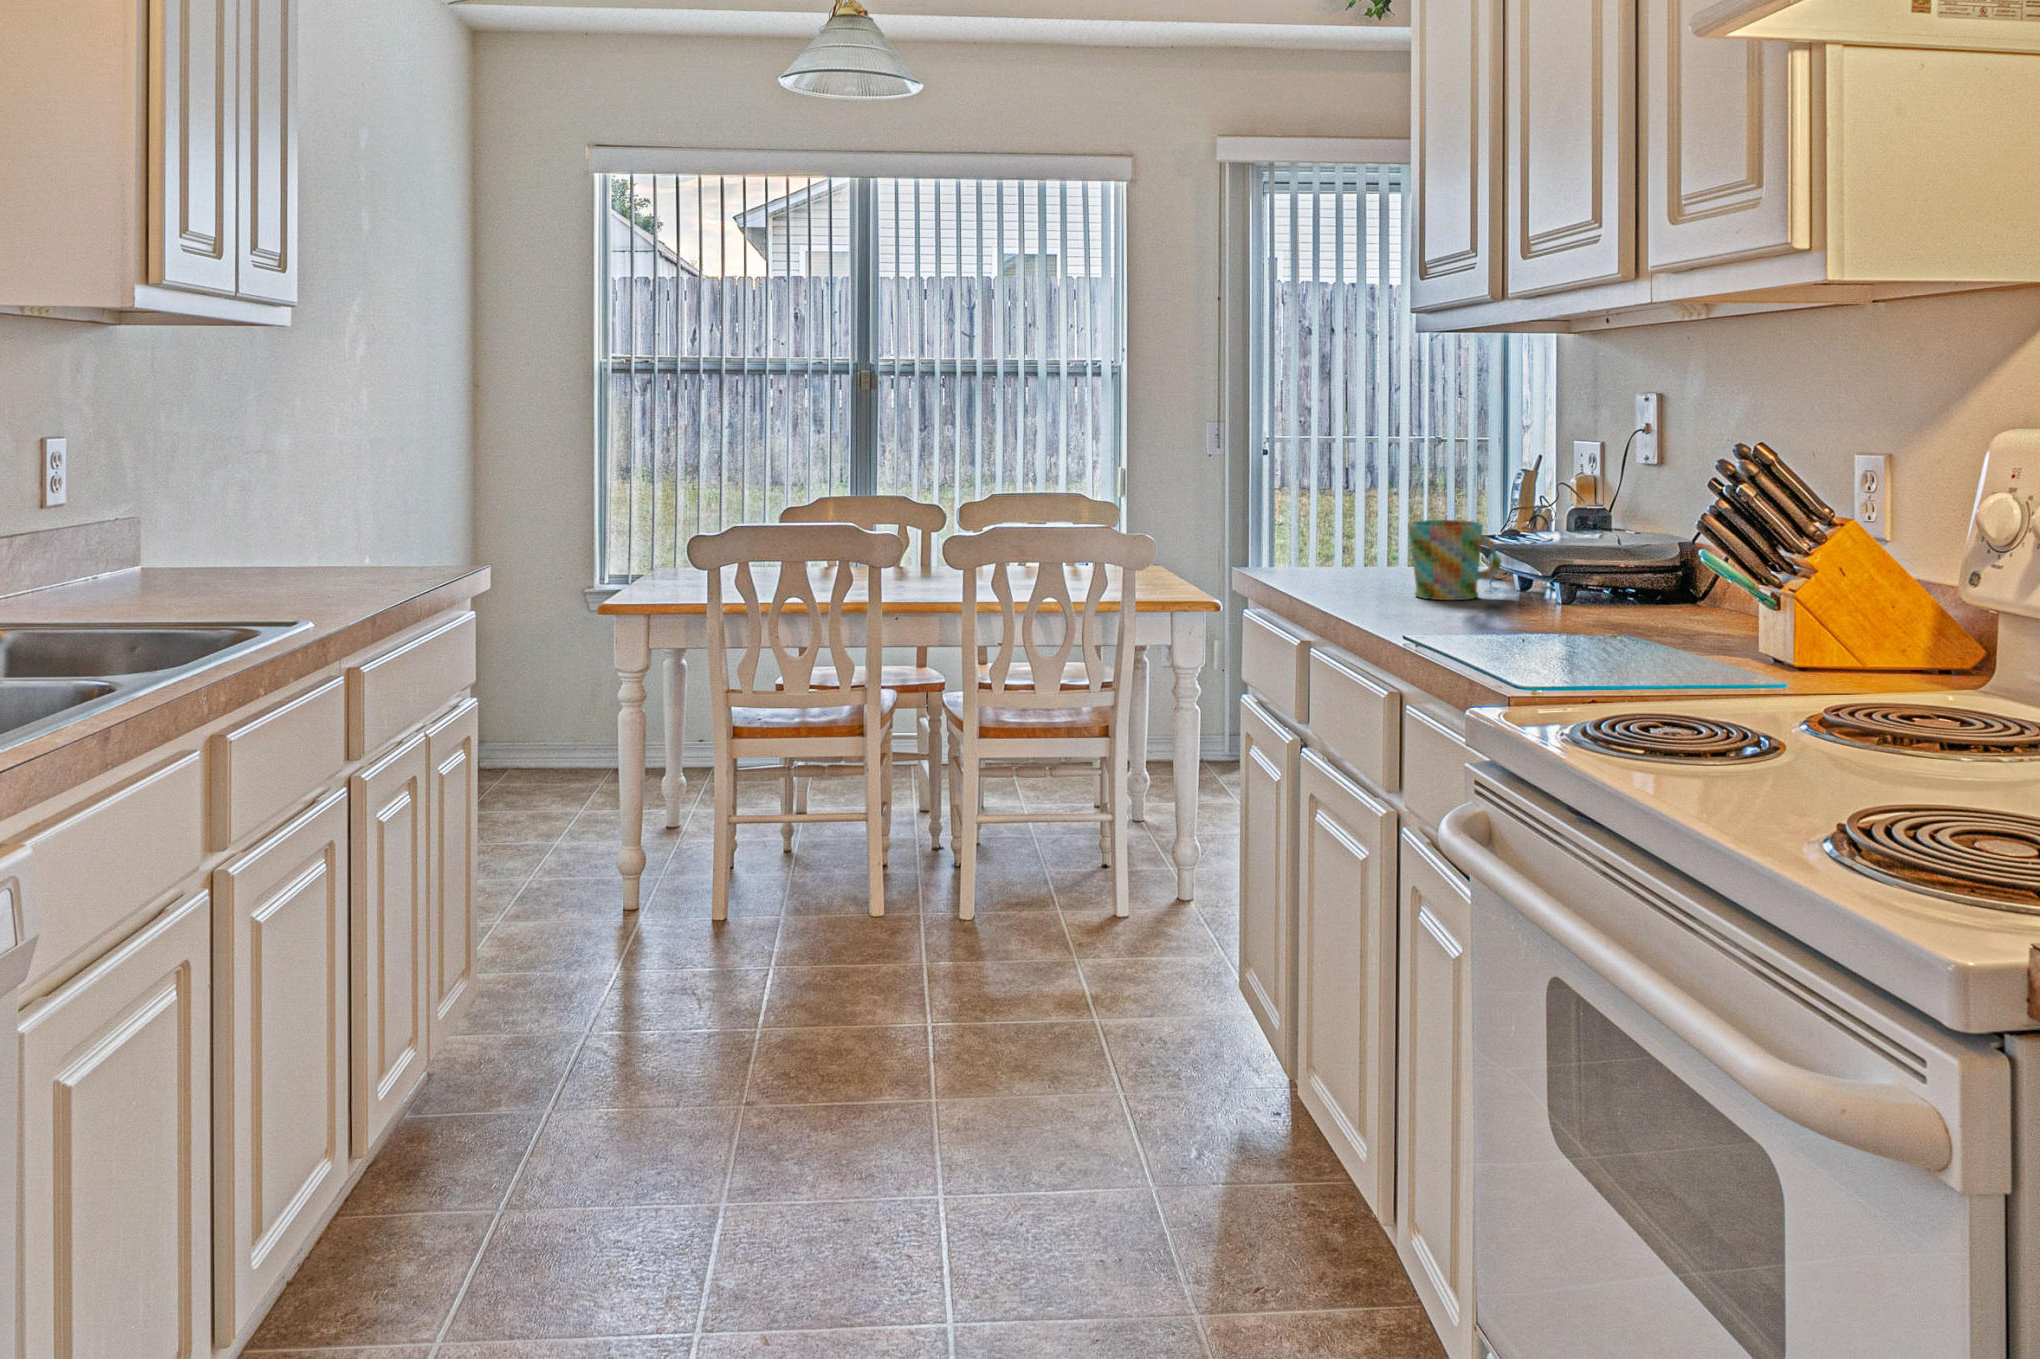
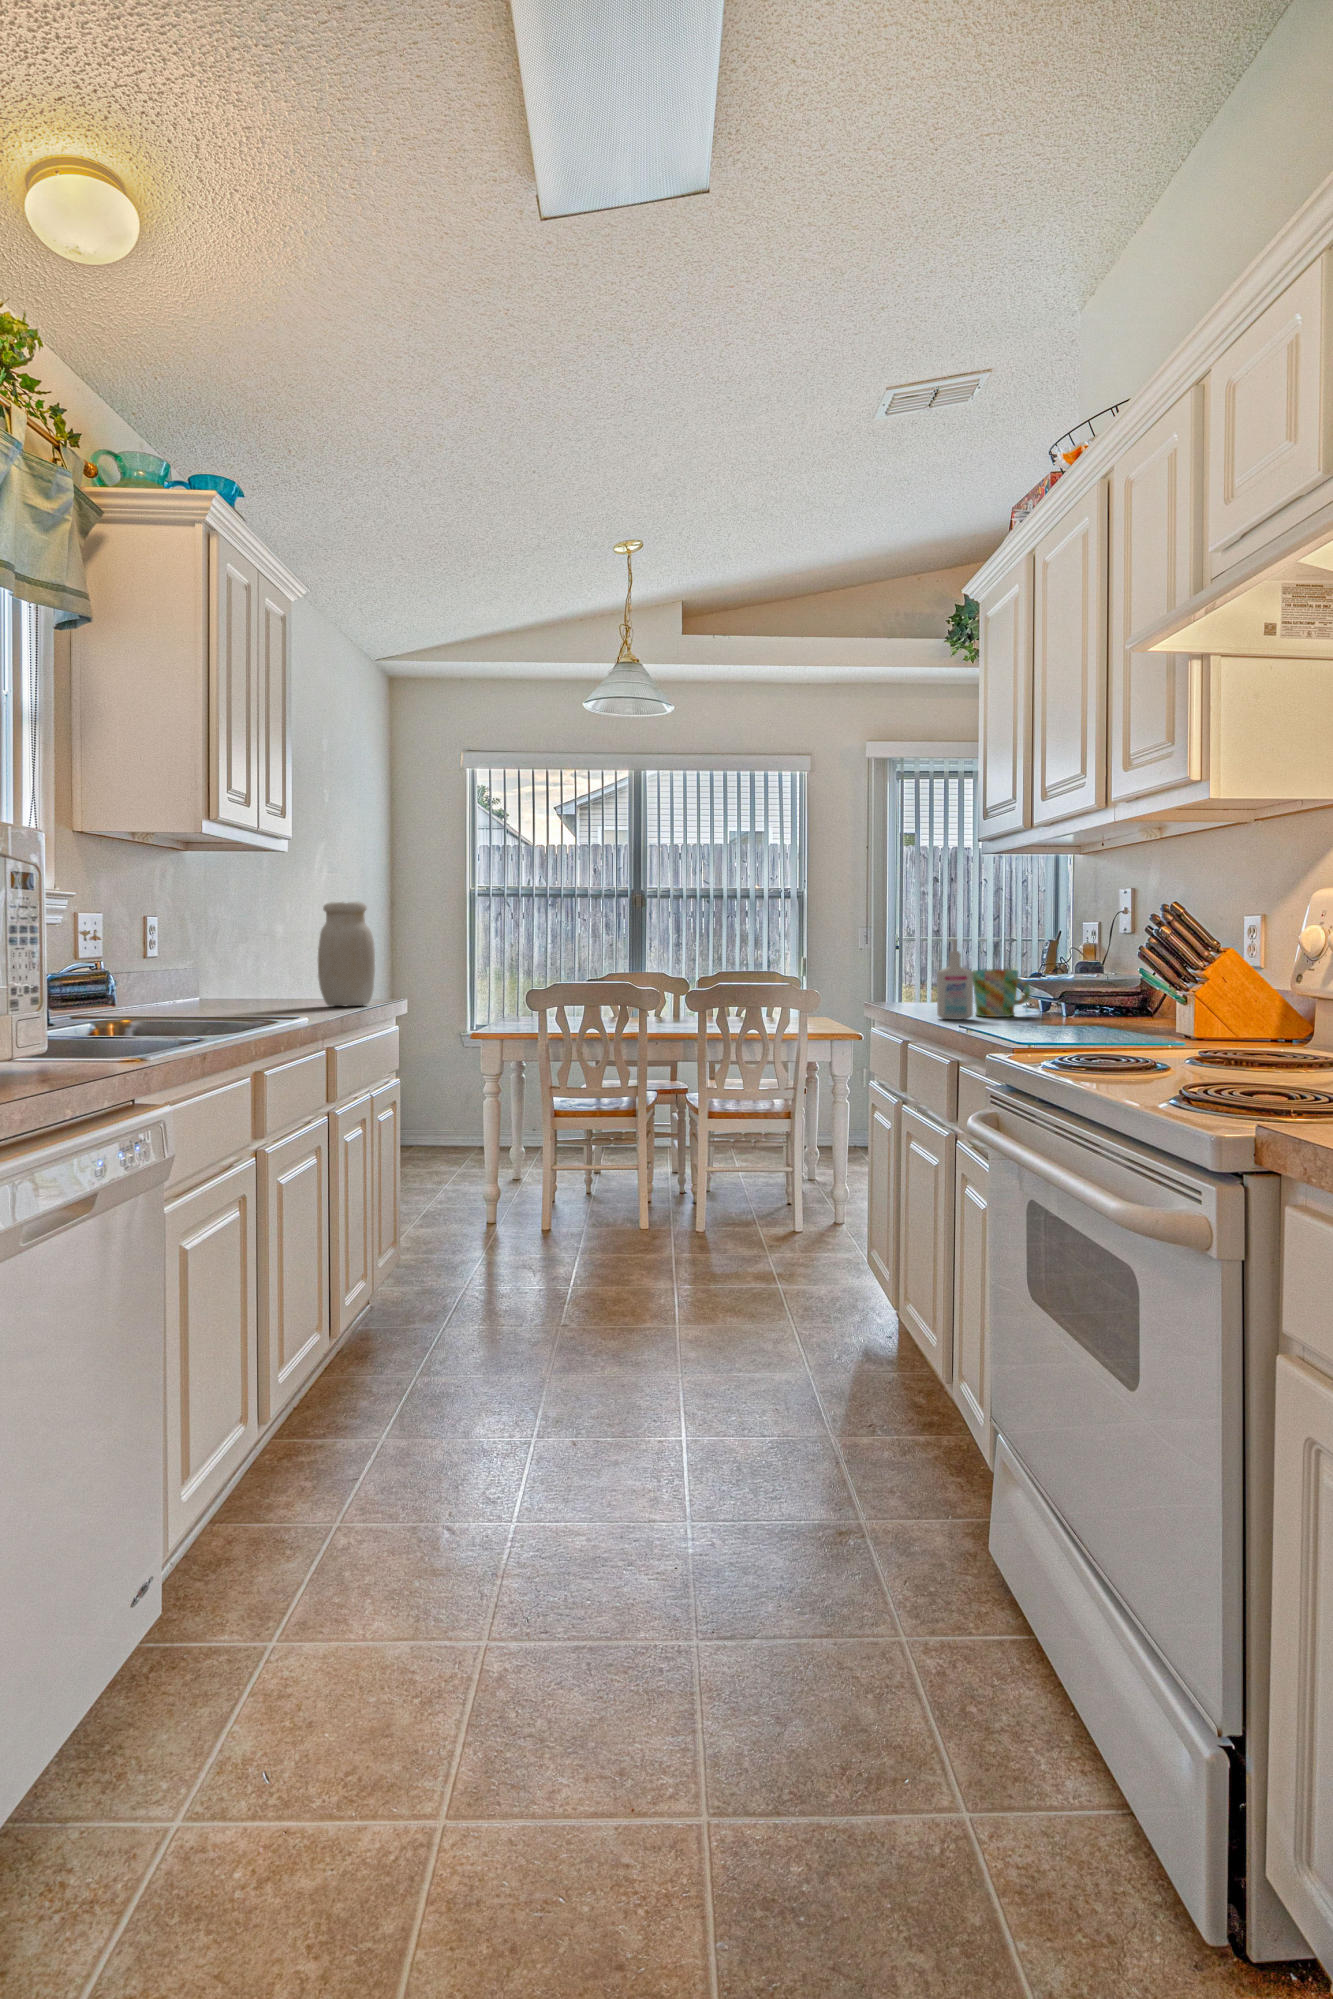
jar: none [331,406,428,581] -> present [318,902,375,1006]
bottle: none [1355,476,1415,608] -> present [937,939,973,1019]

